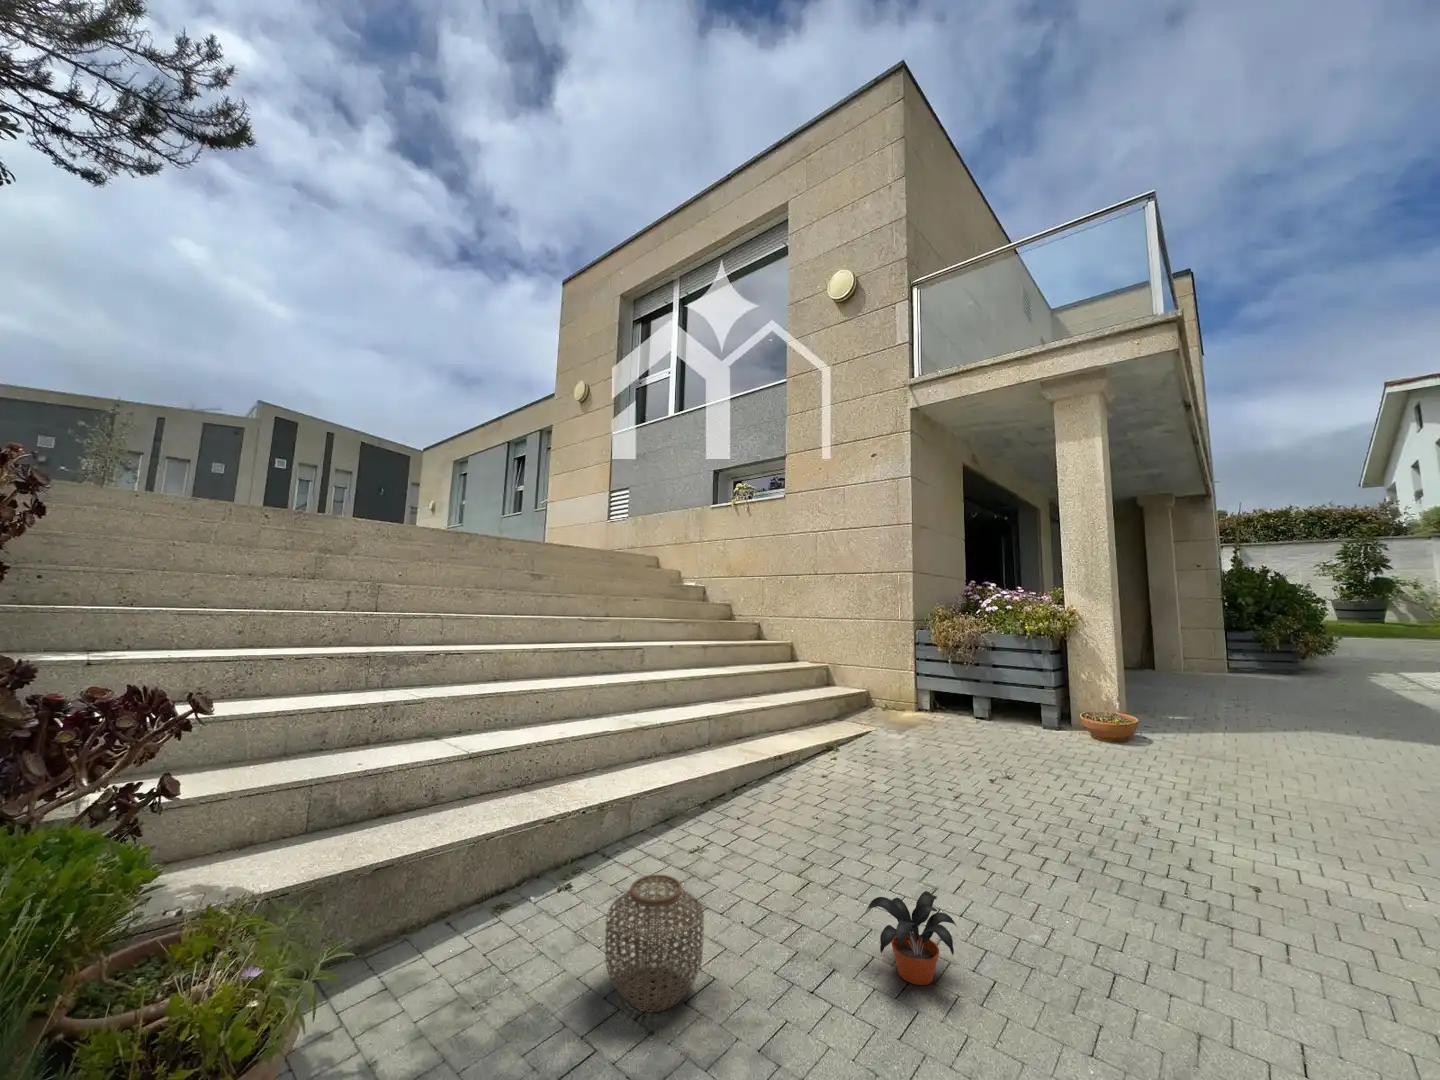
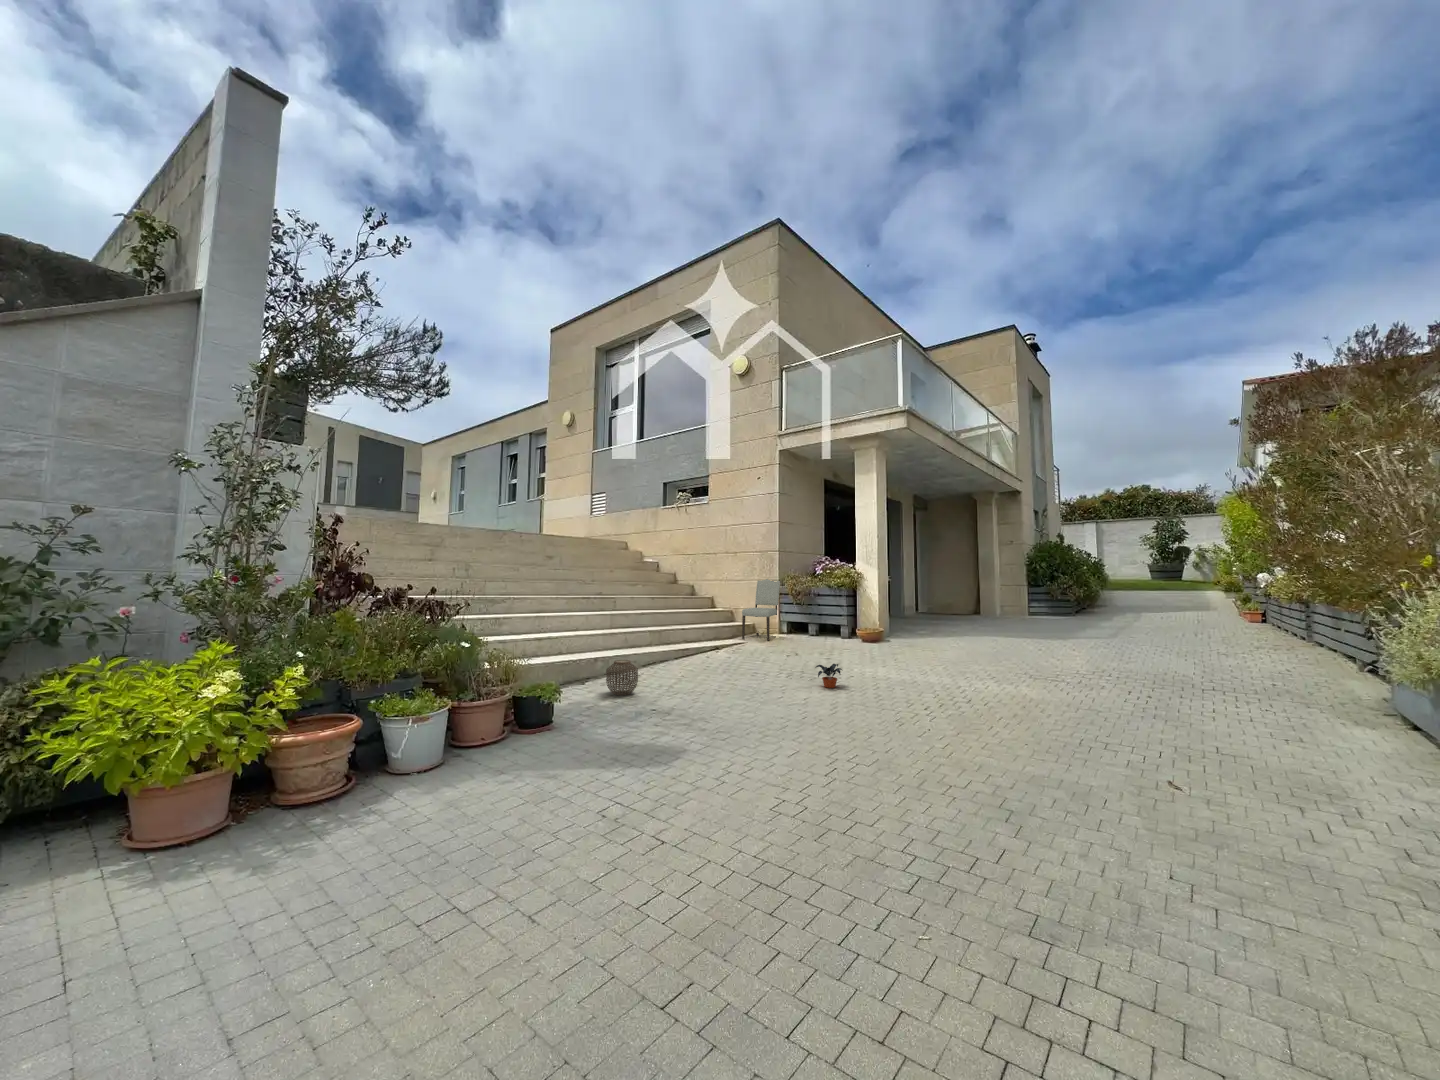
chair: none [858,619,919,730] -> present [742,579,780,641]
potted plant: present [867,891,956,985] -> present [815,664,842,688]

